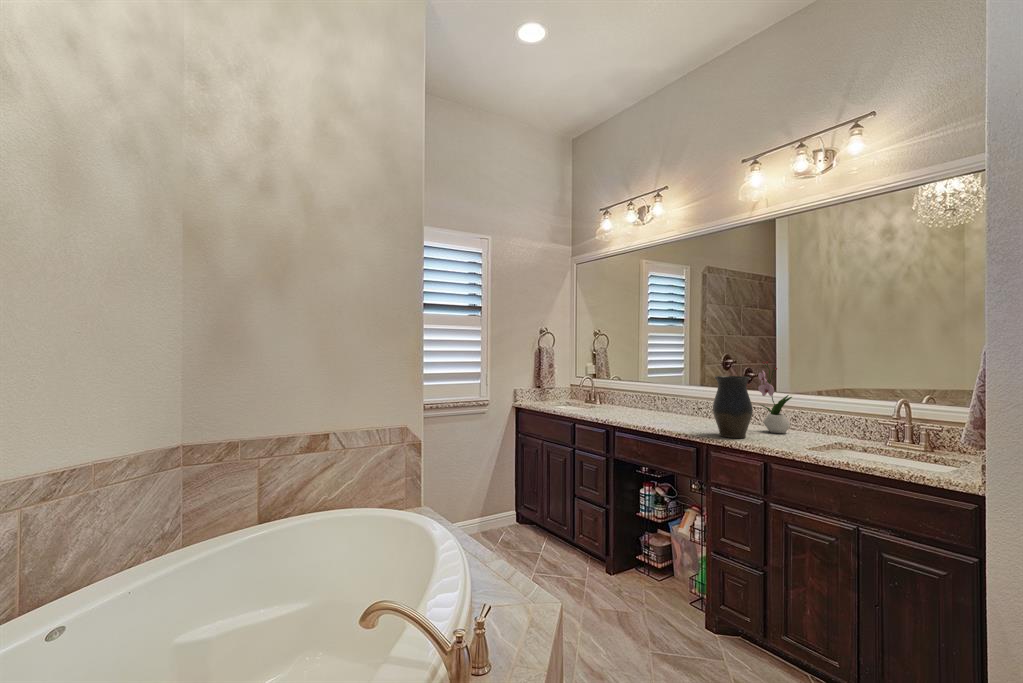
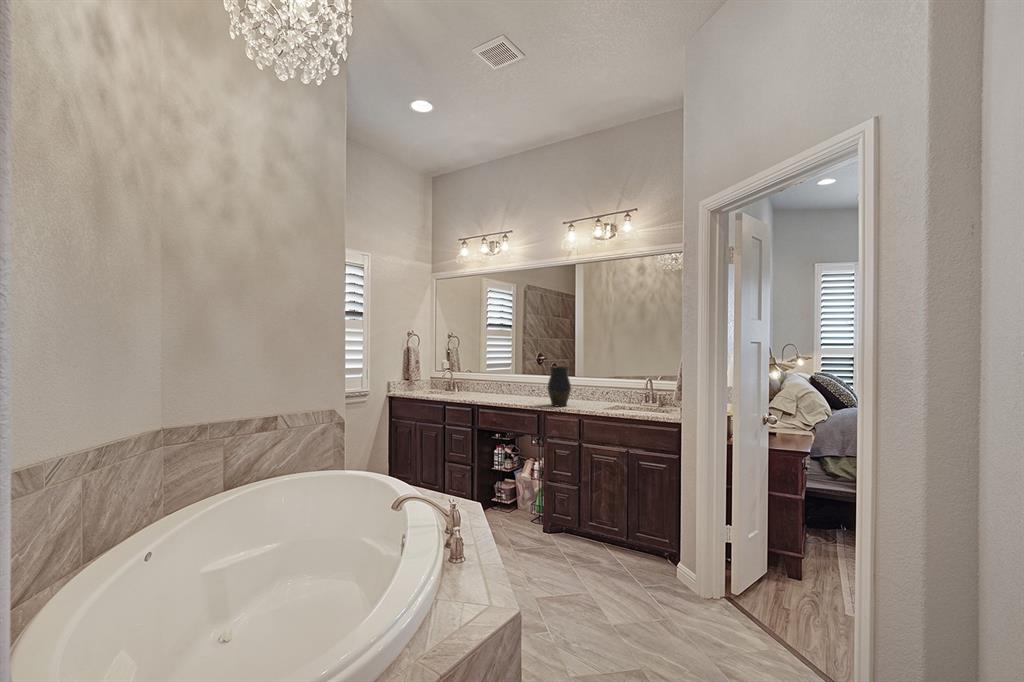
flower arrangement: present [758,362,792,433] -> none [573,357,592,403]

